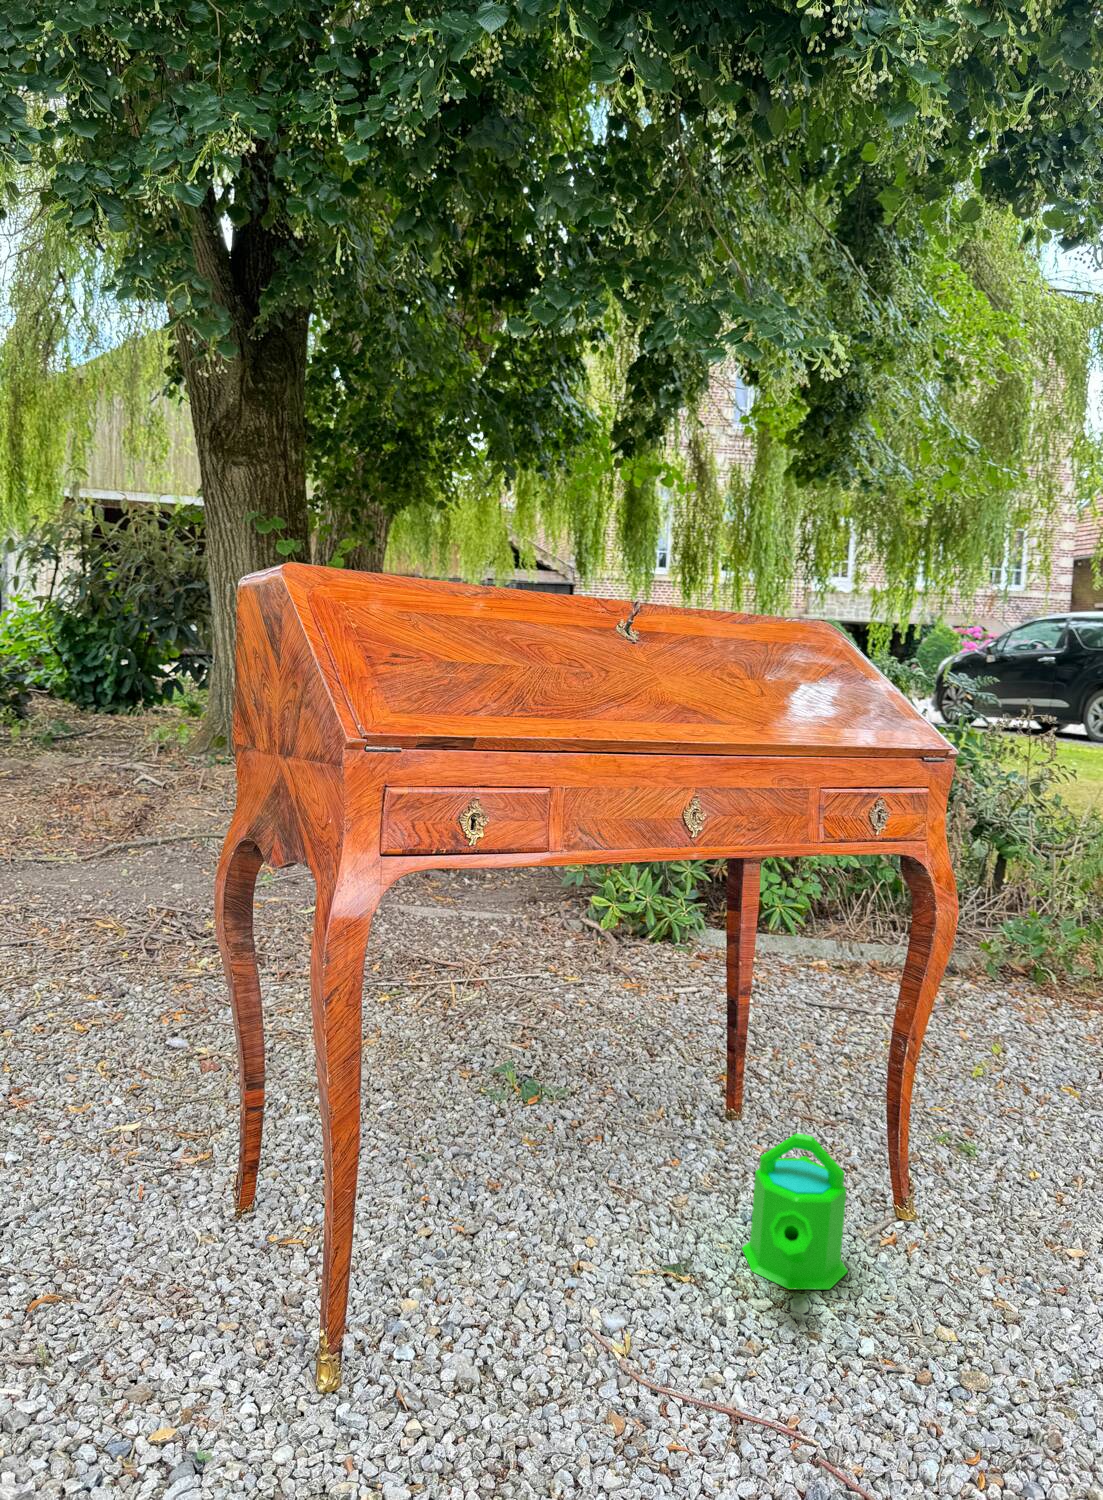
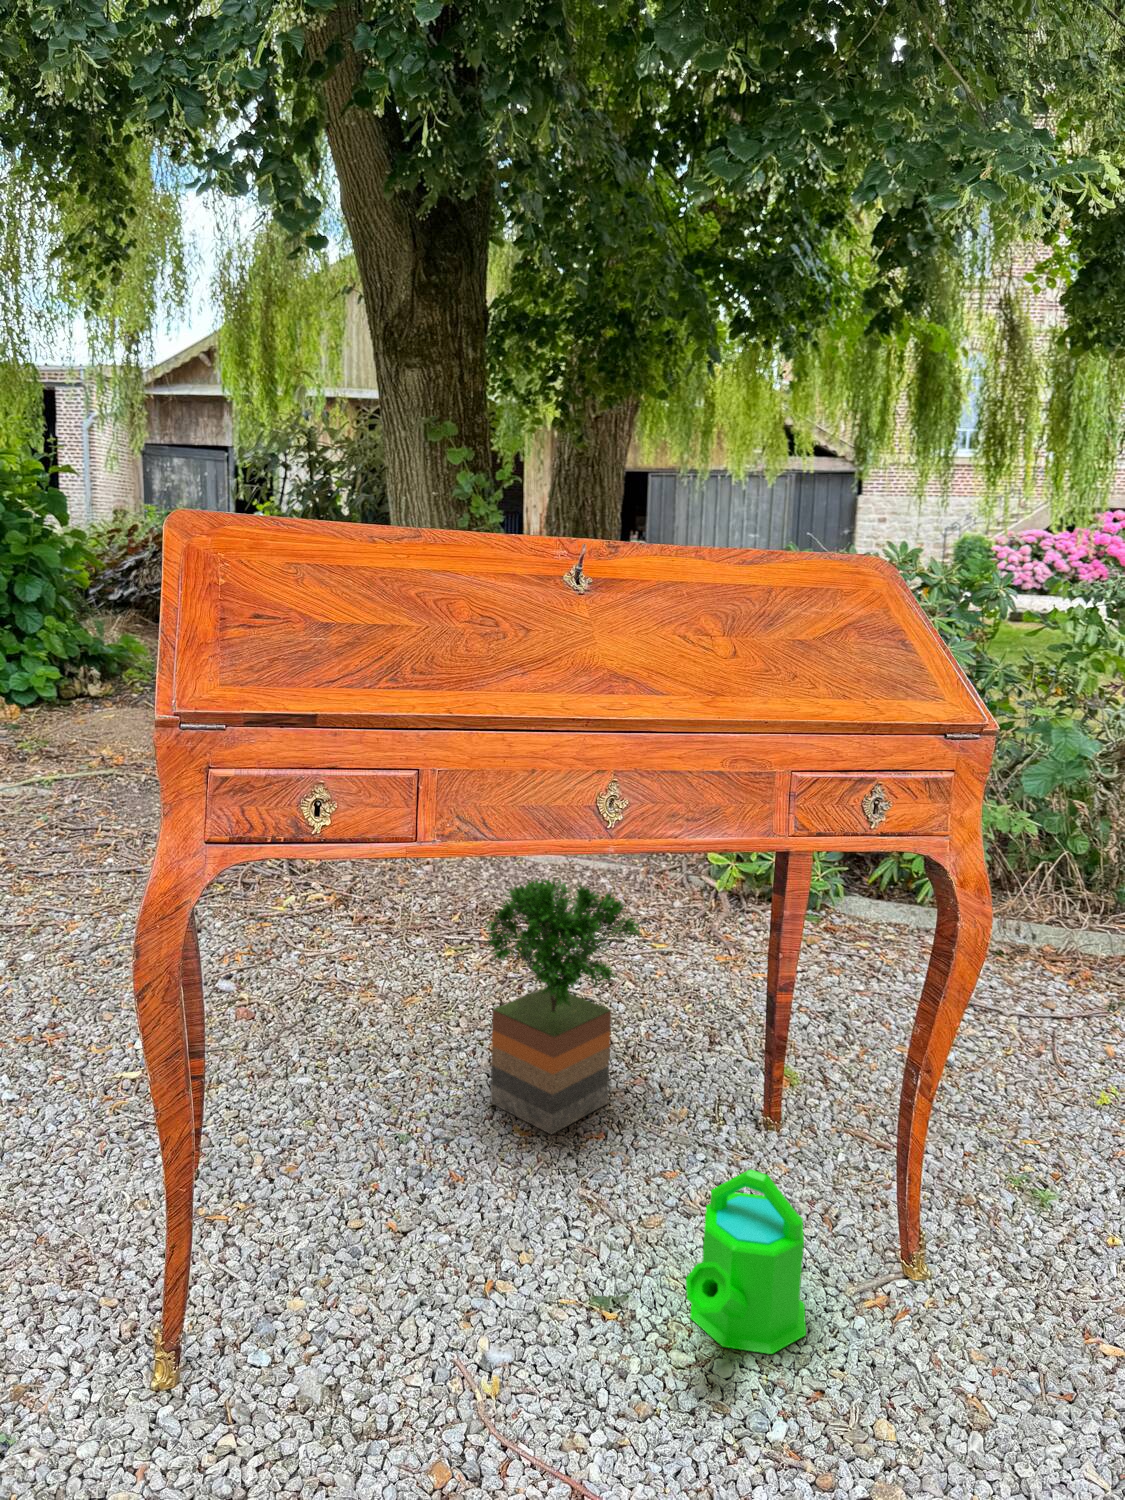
potted tree: none [492,906,631,1142] -> present [487,878,642,1134]

